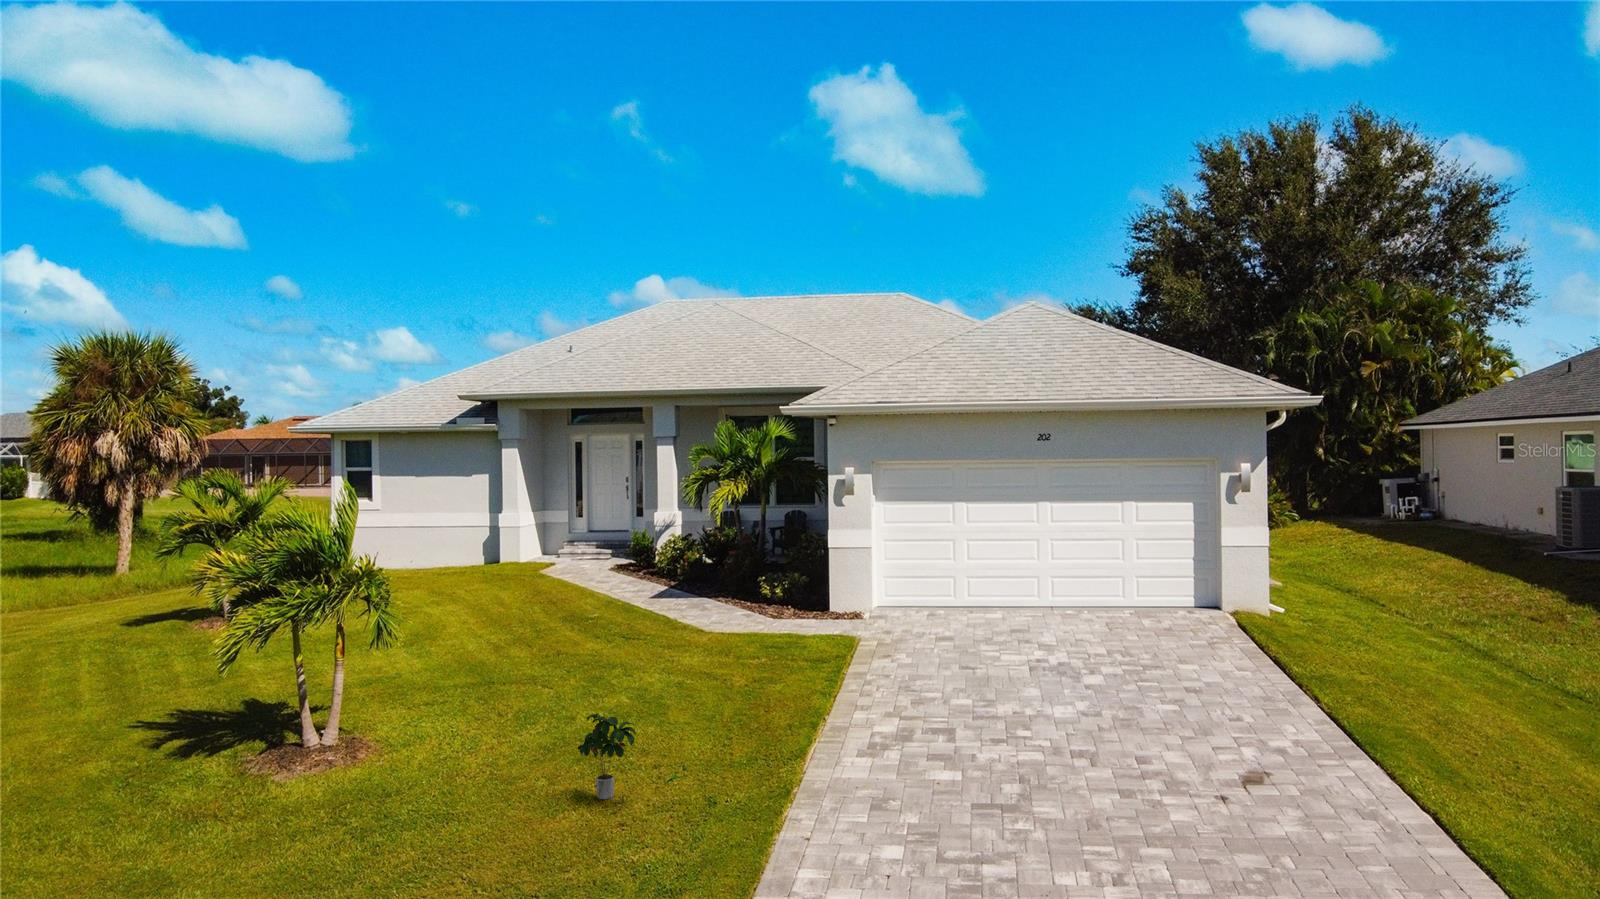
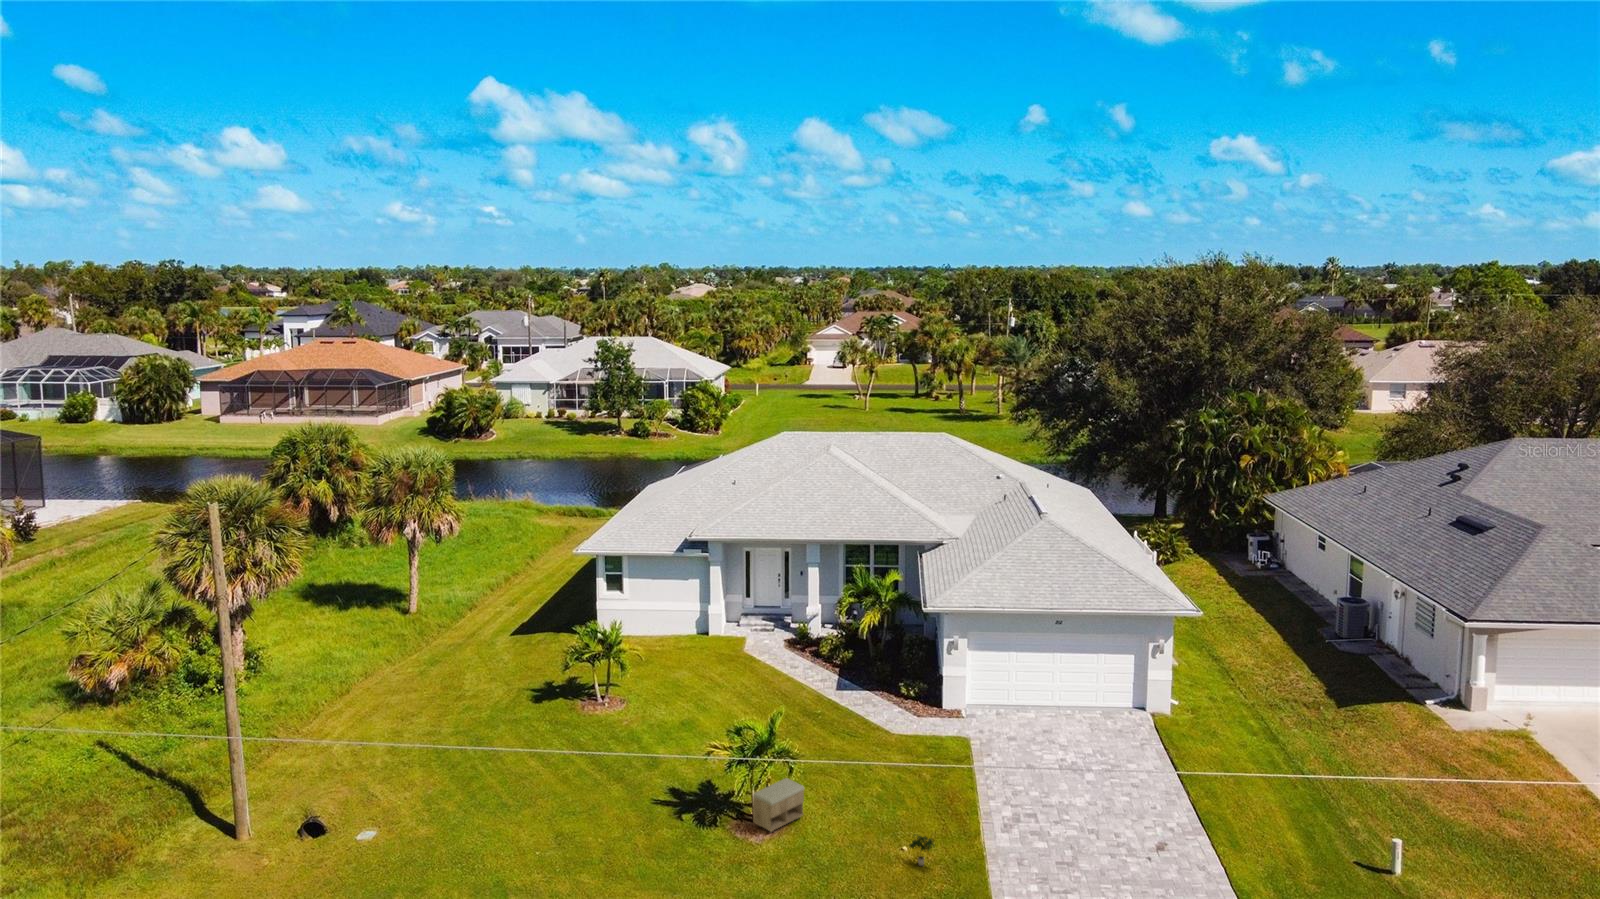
storage bench: none [268,637,401,745] -> present [753,778,804,832]

